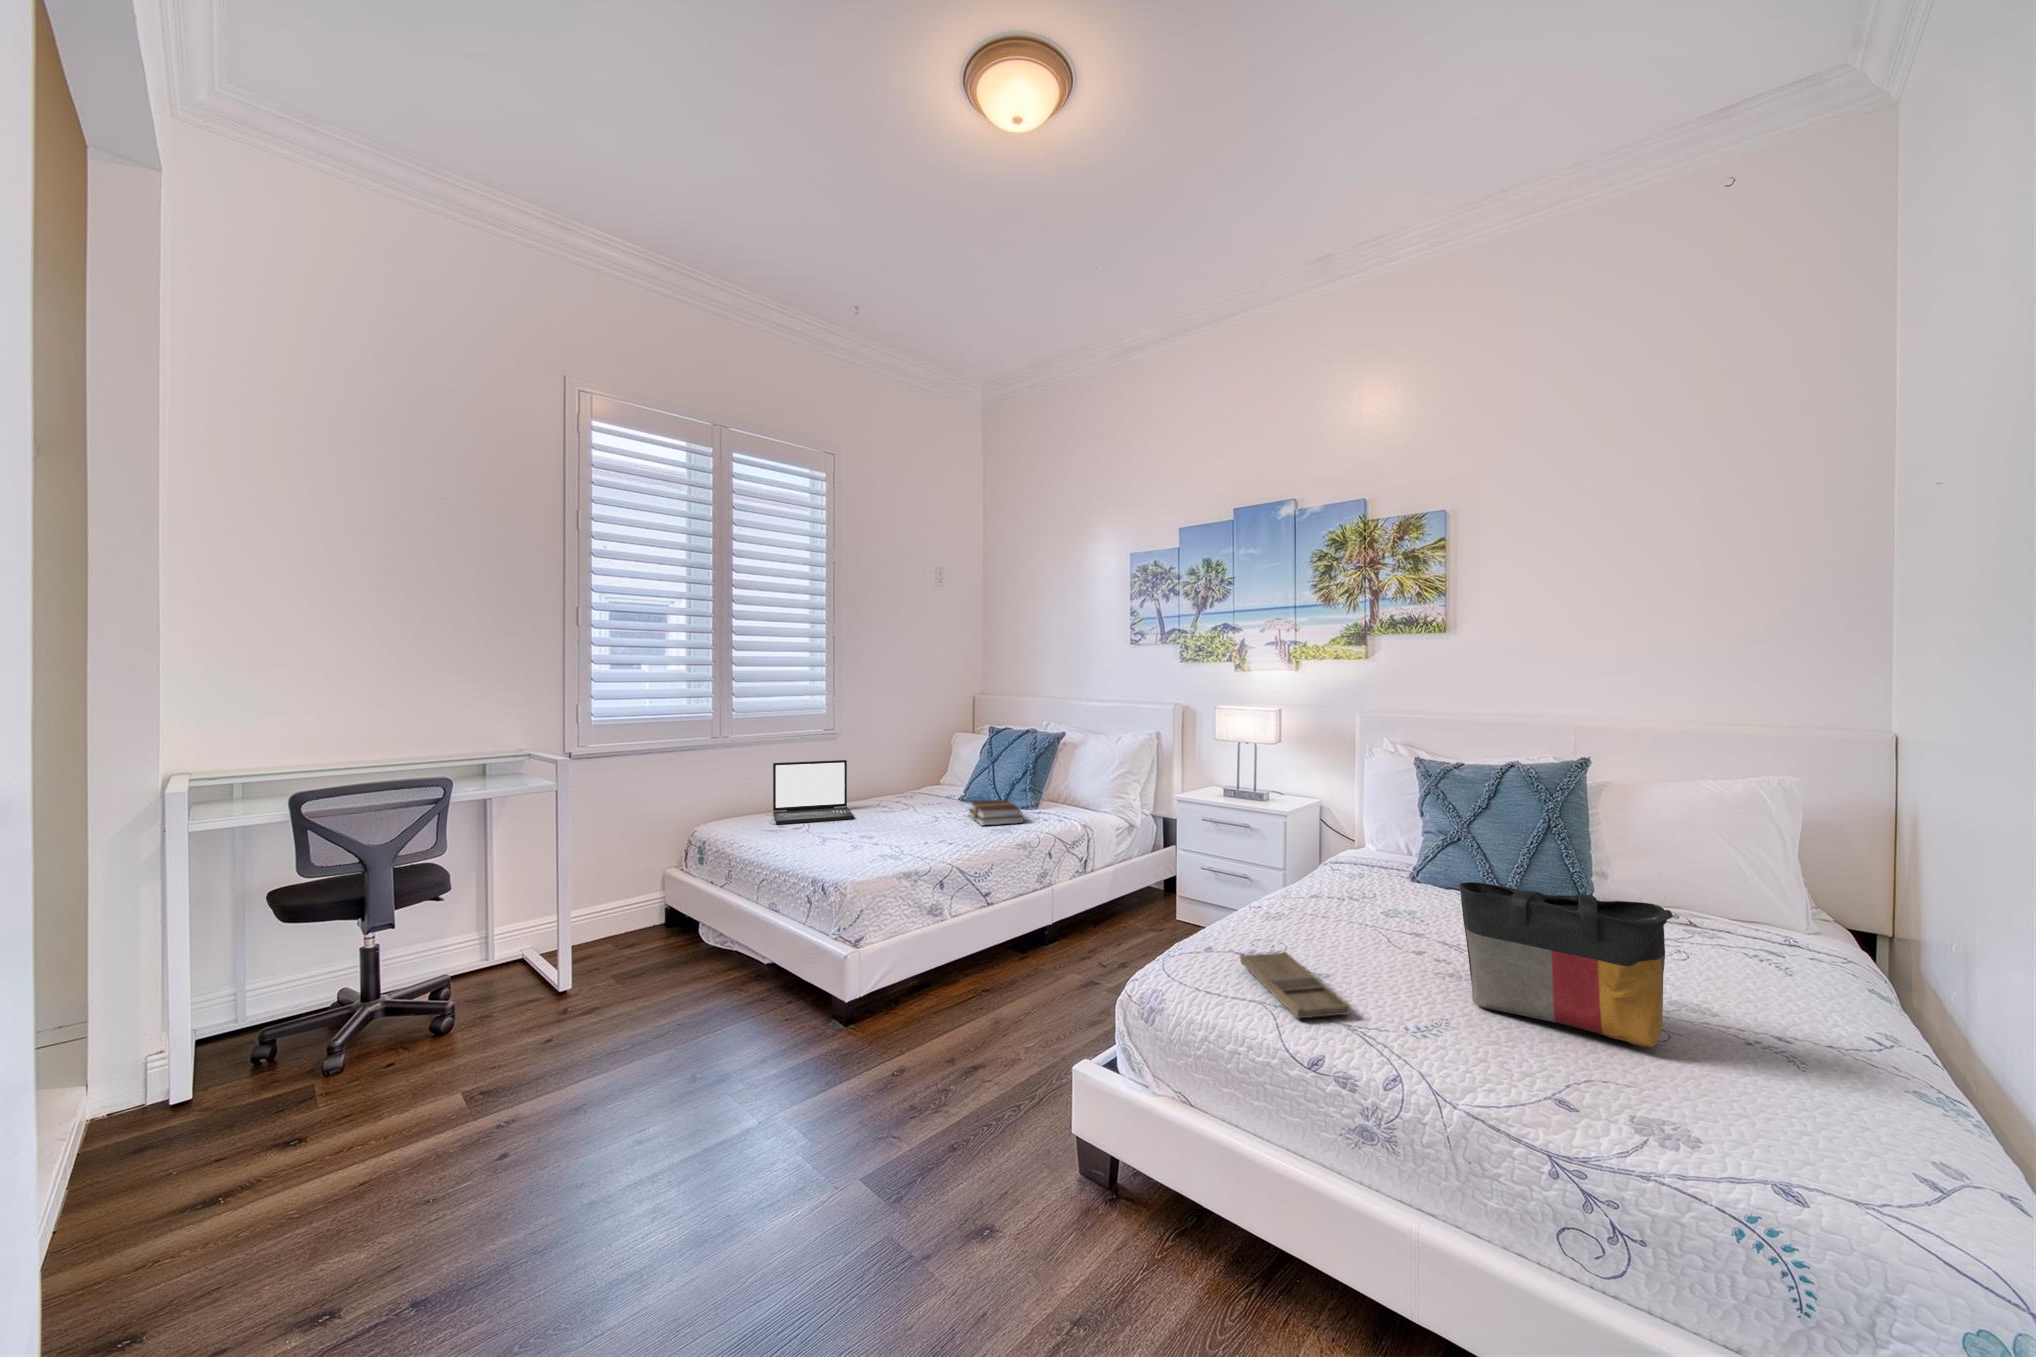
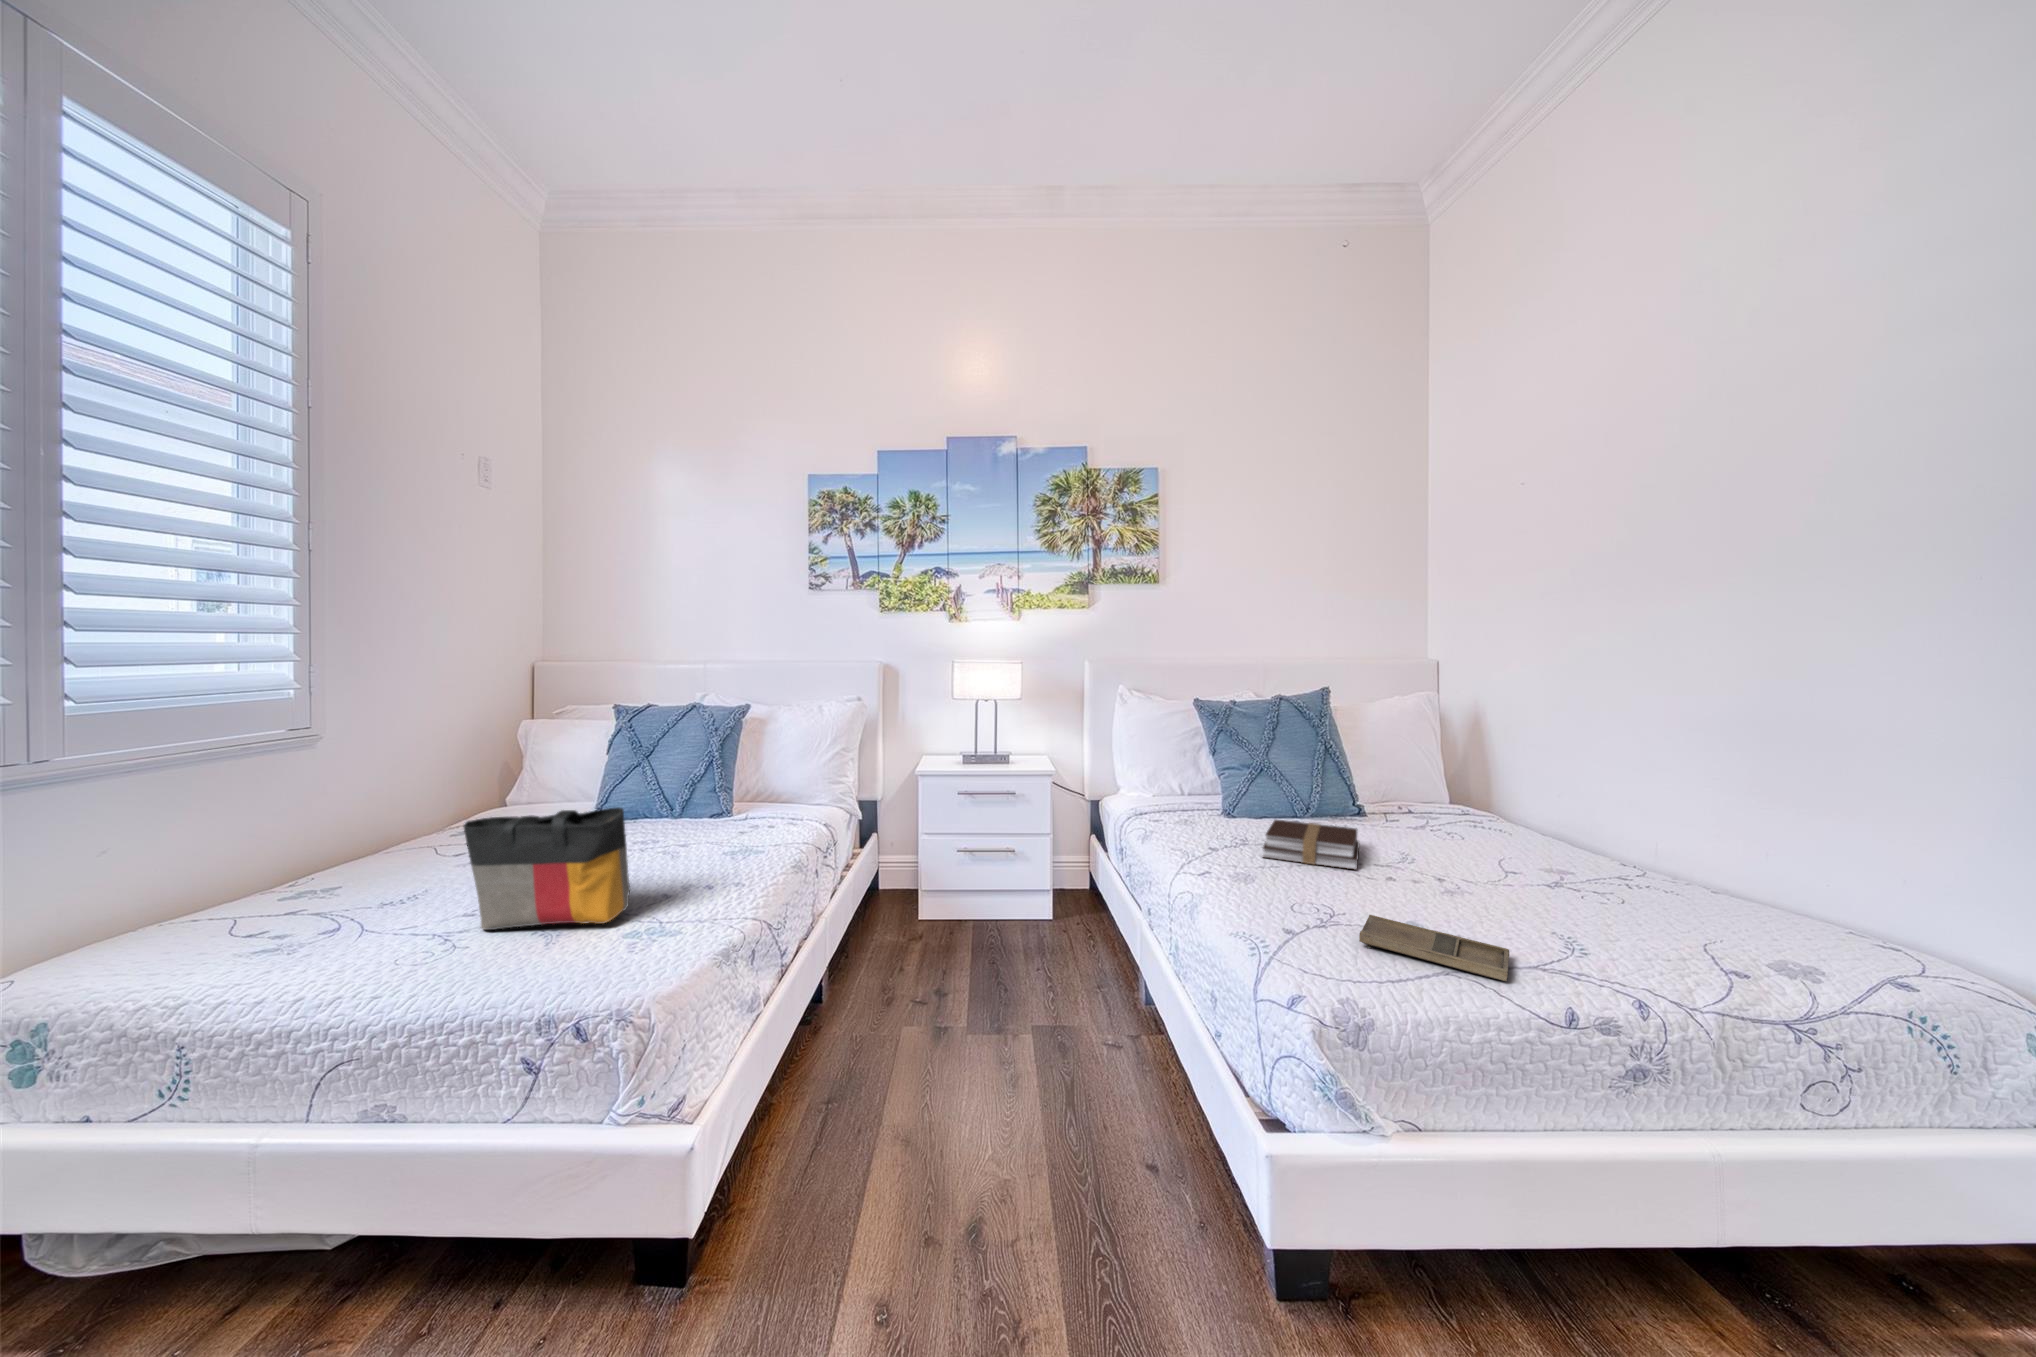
laptop: present [773,760,854,824] -> none [184,801,441,970]
book: present [969,800,1023,826] -> present [1263,820,1359,869]
tote bag: present [1460,882,1673,1048] -> present [464,808,630,930]

